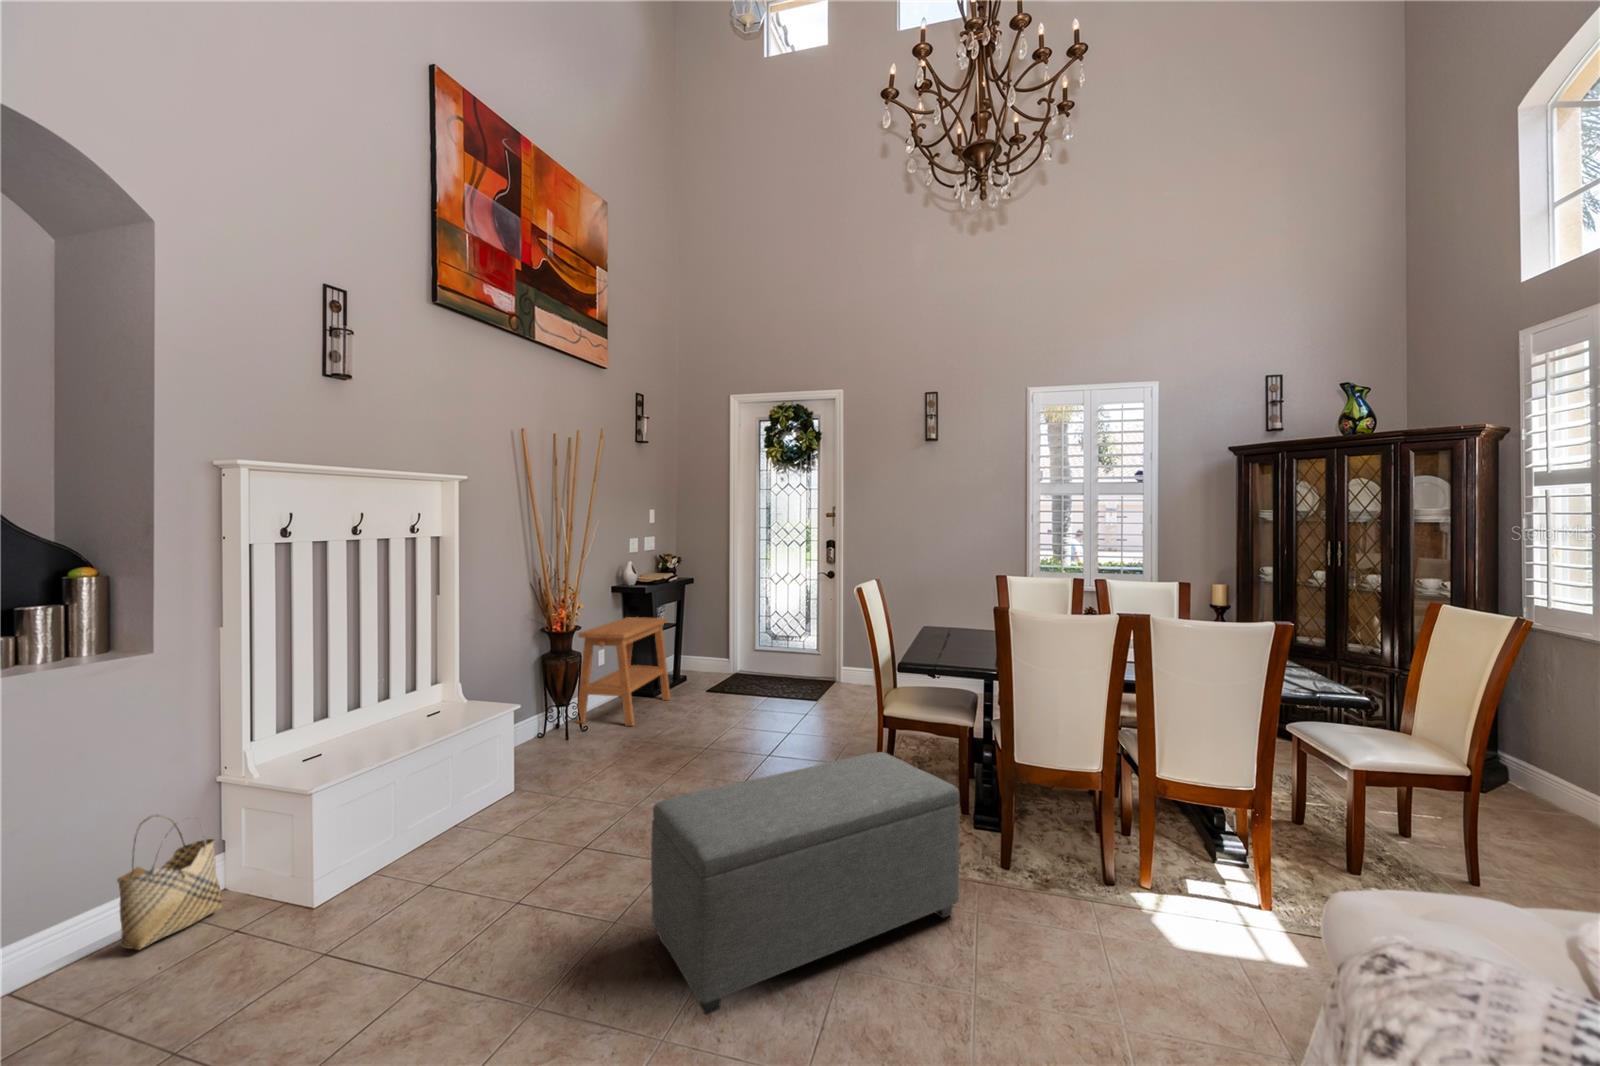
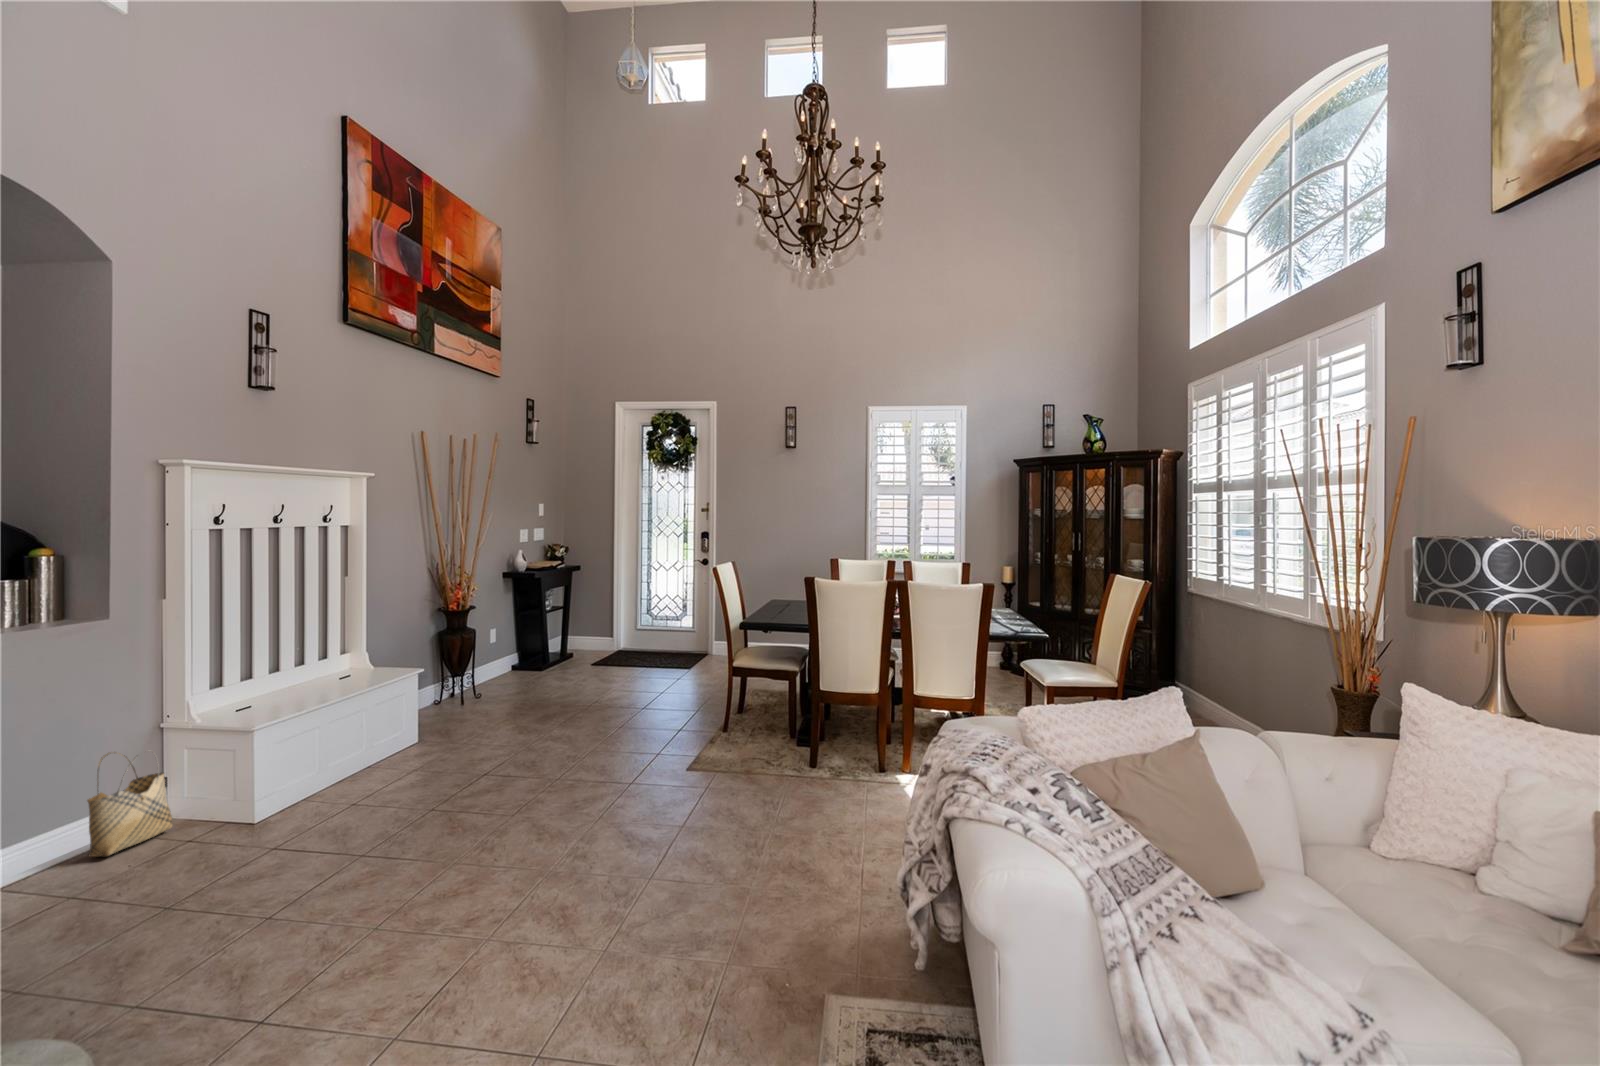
side table: present [576,617,670,726] -> none [472,600,559,692]
ottoman: present [651,752,959,1015] -> none [544,687,773,858]

